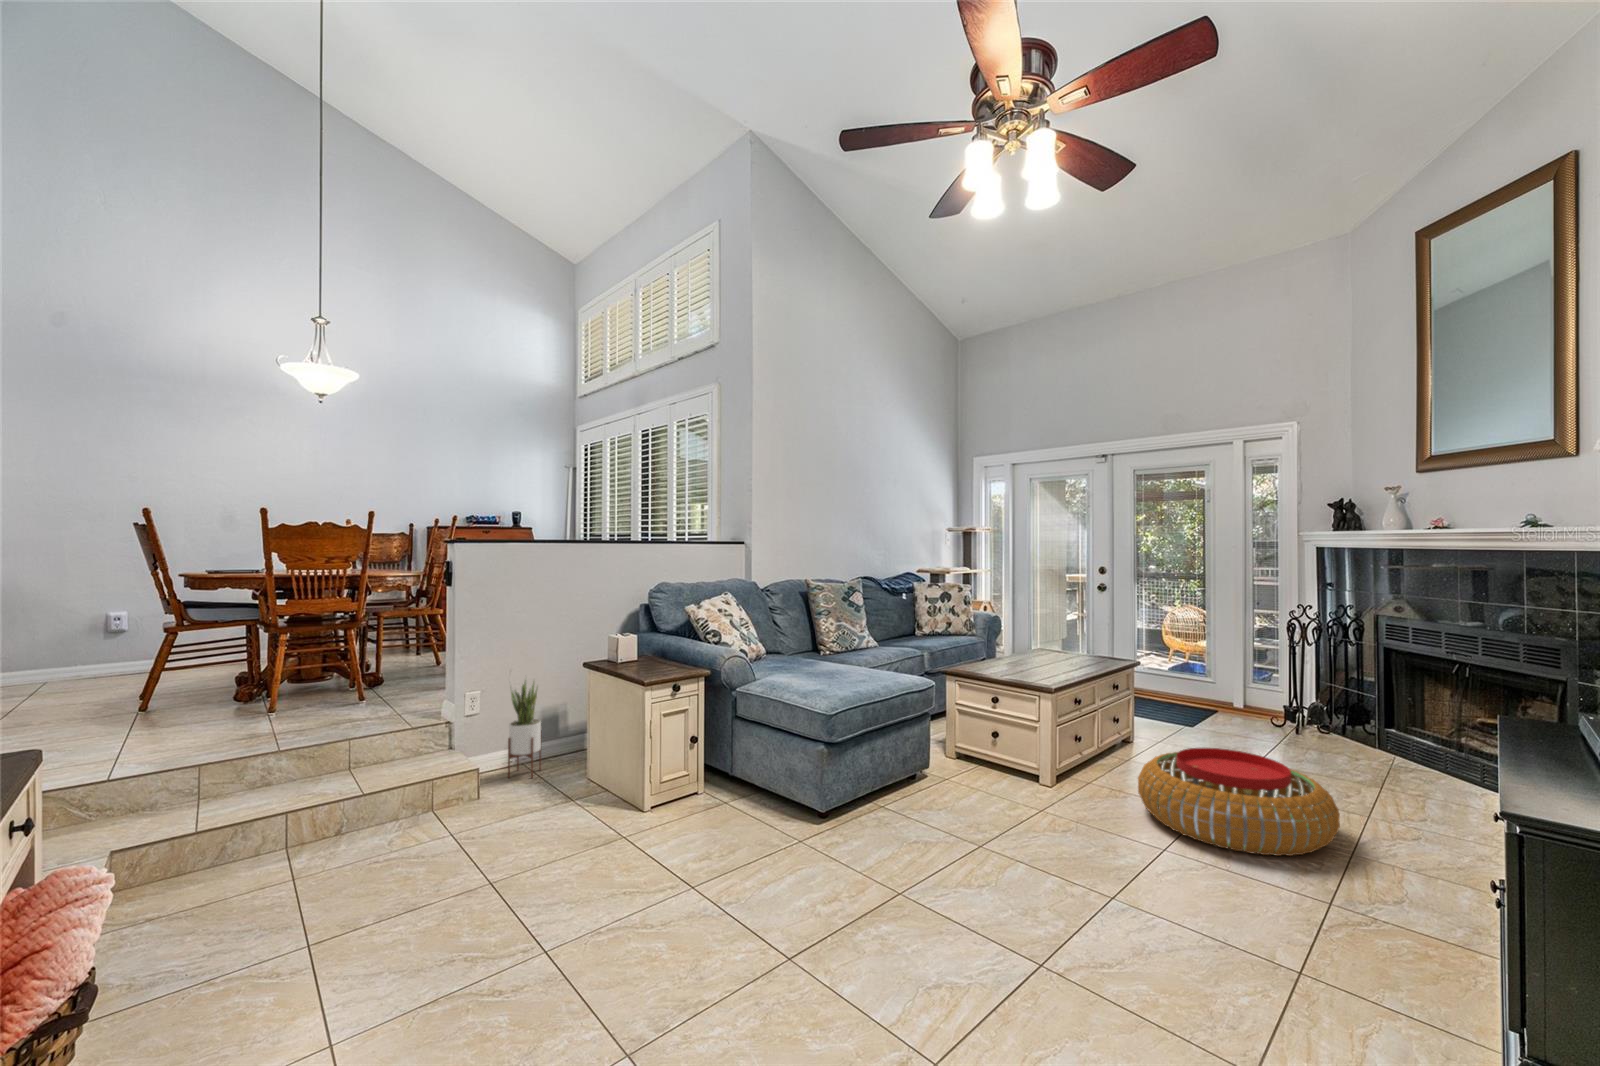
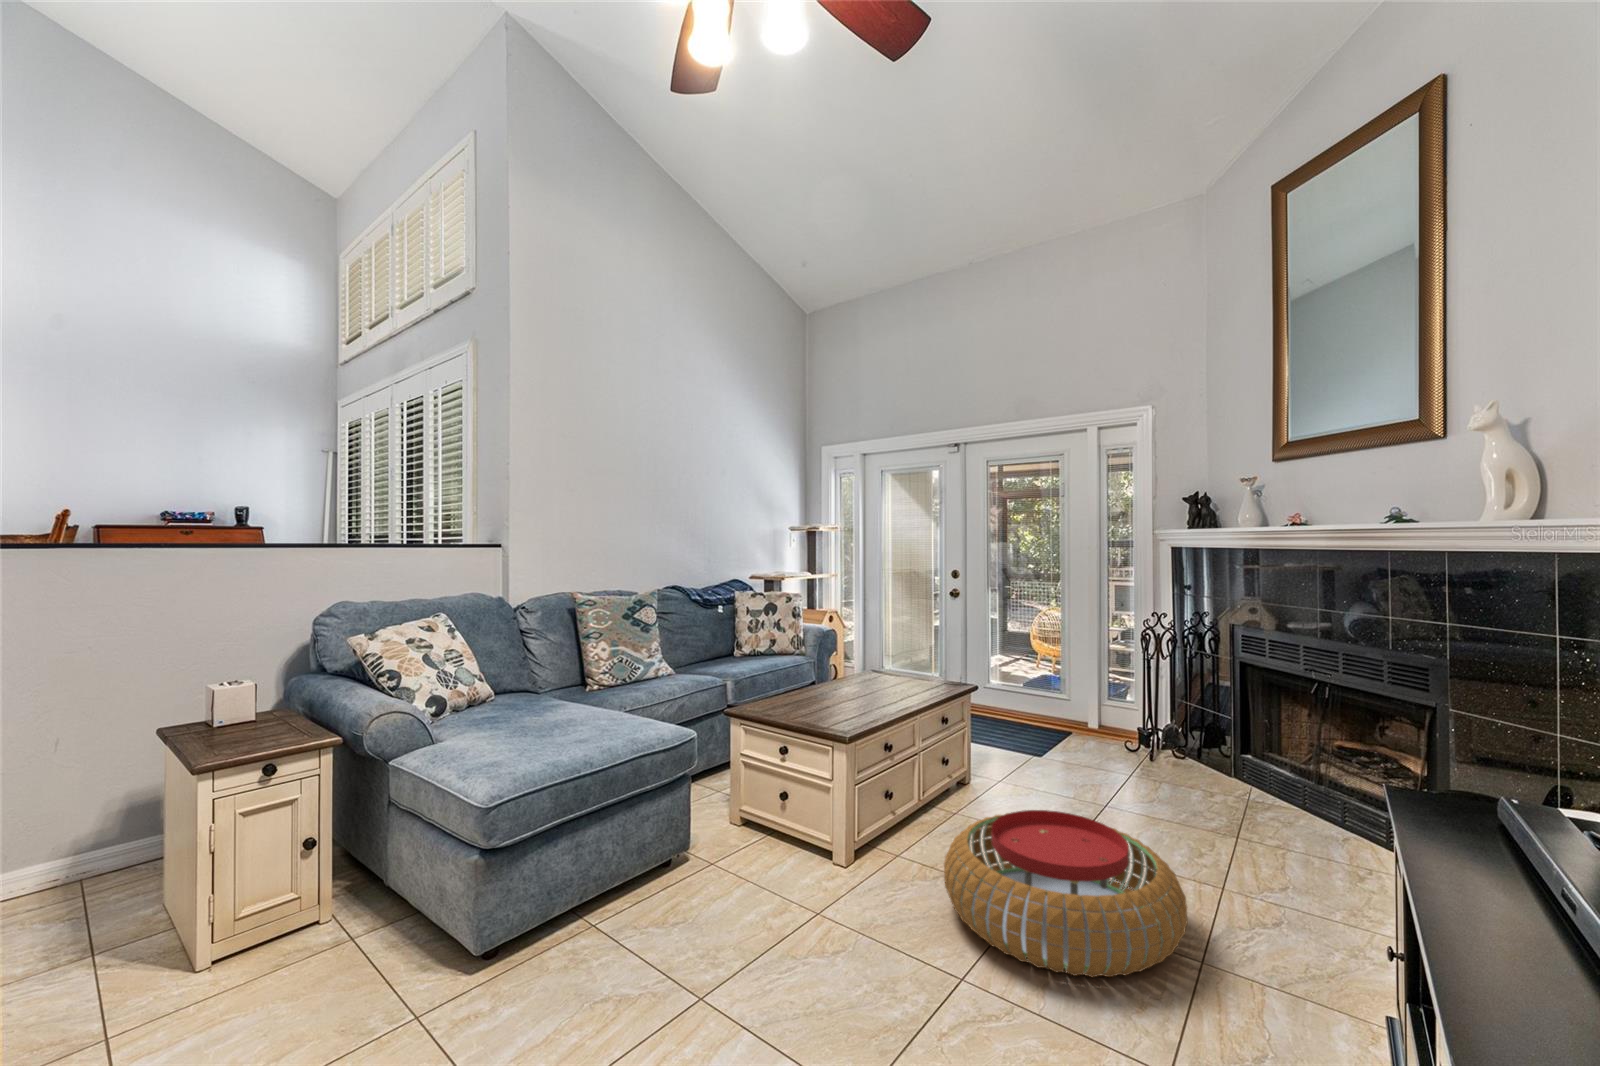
potted plant: present [508,678,542,777] -> none [37,748,118,908]

